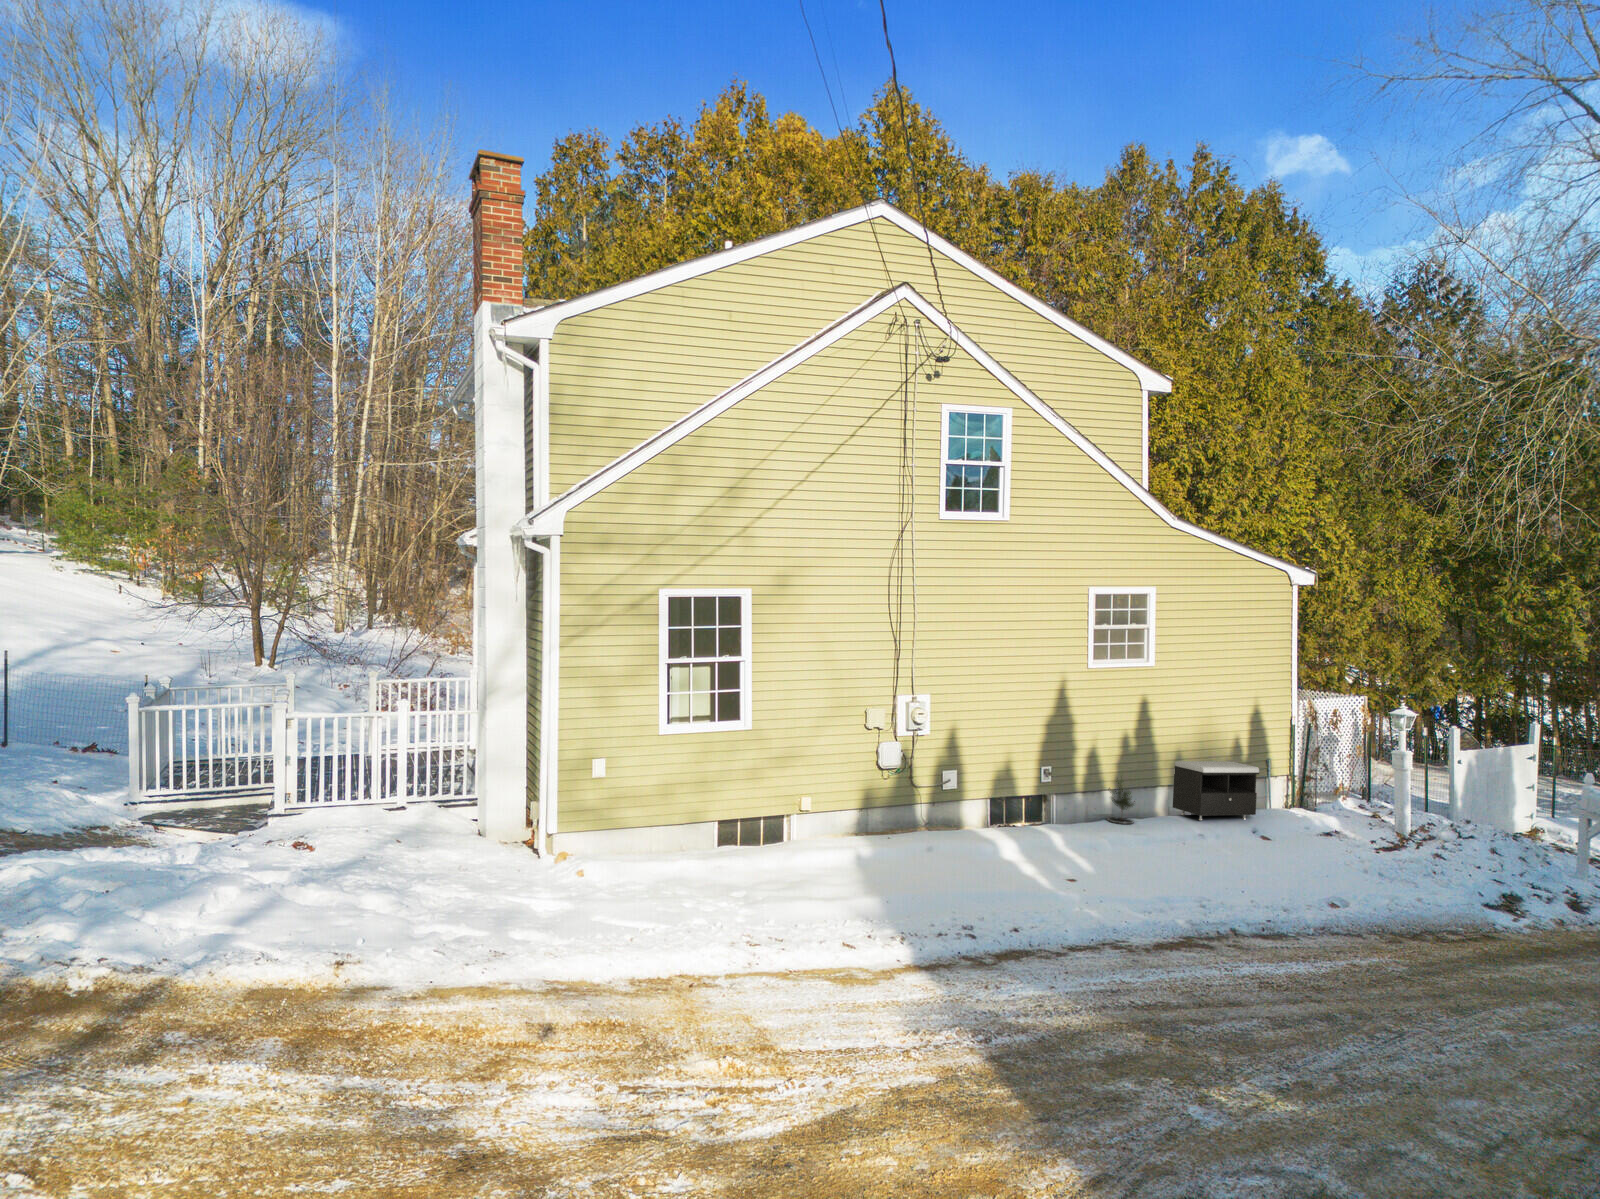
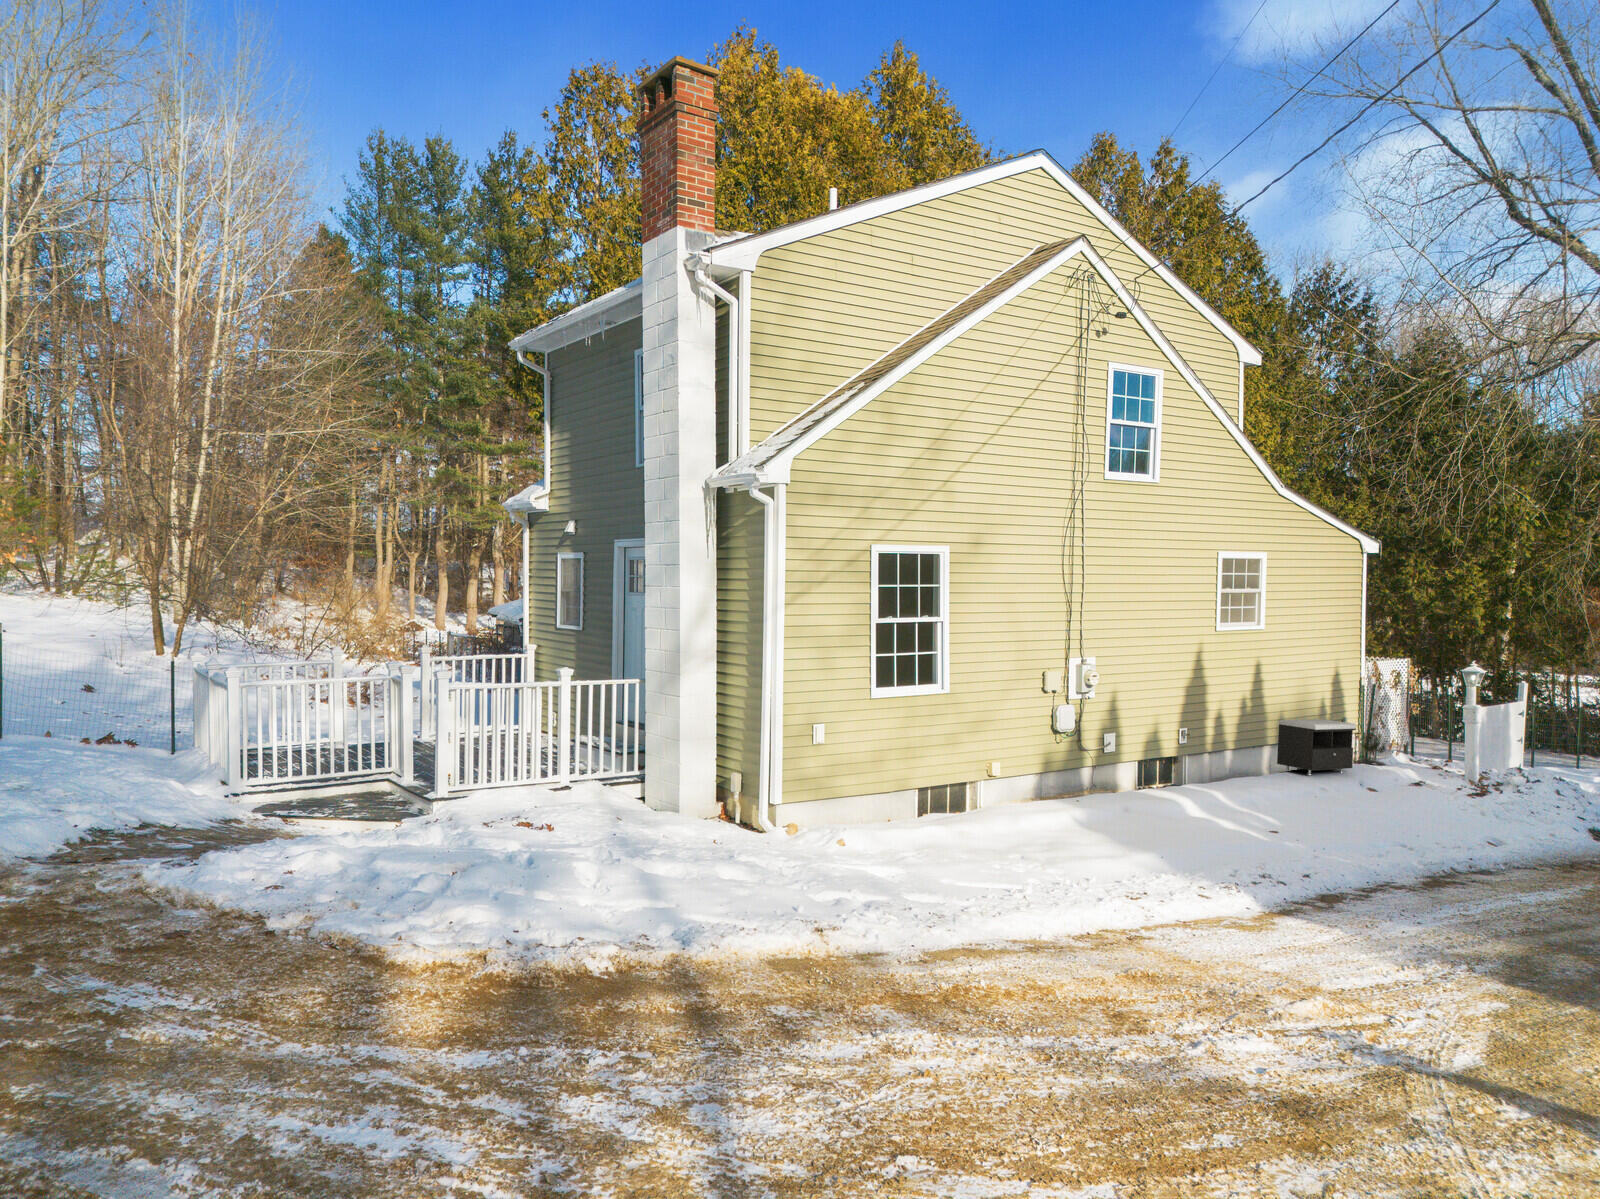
potted tree: present [1108,779,1135,824] -> present [1360,727,1388,765]

